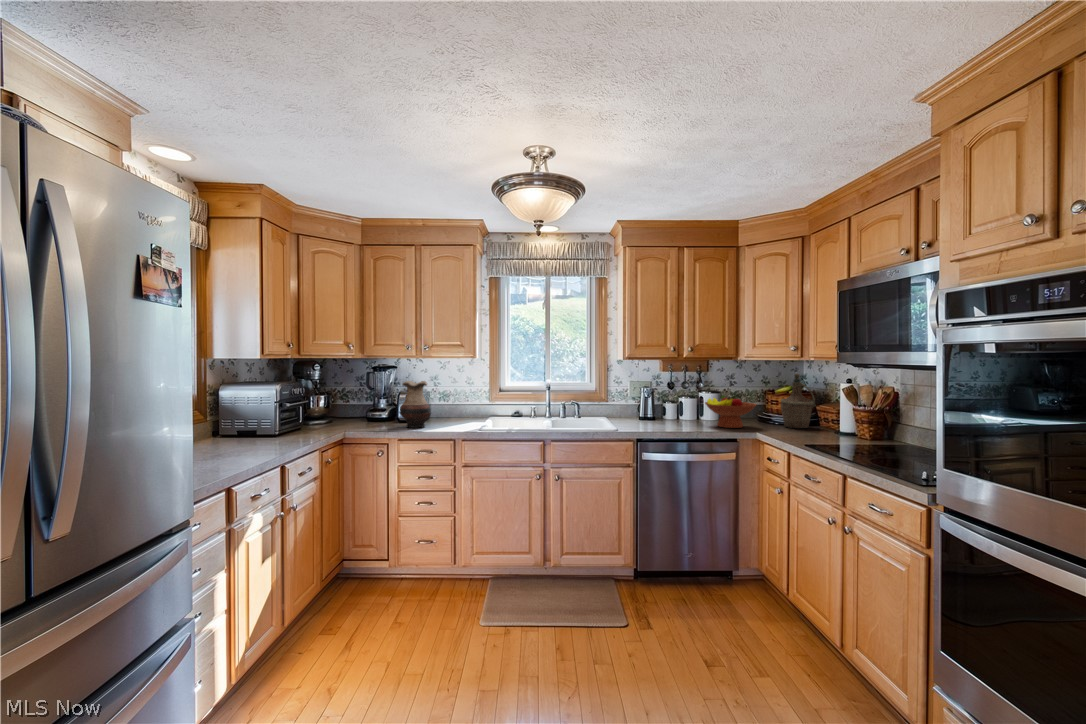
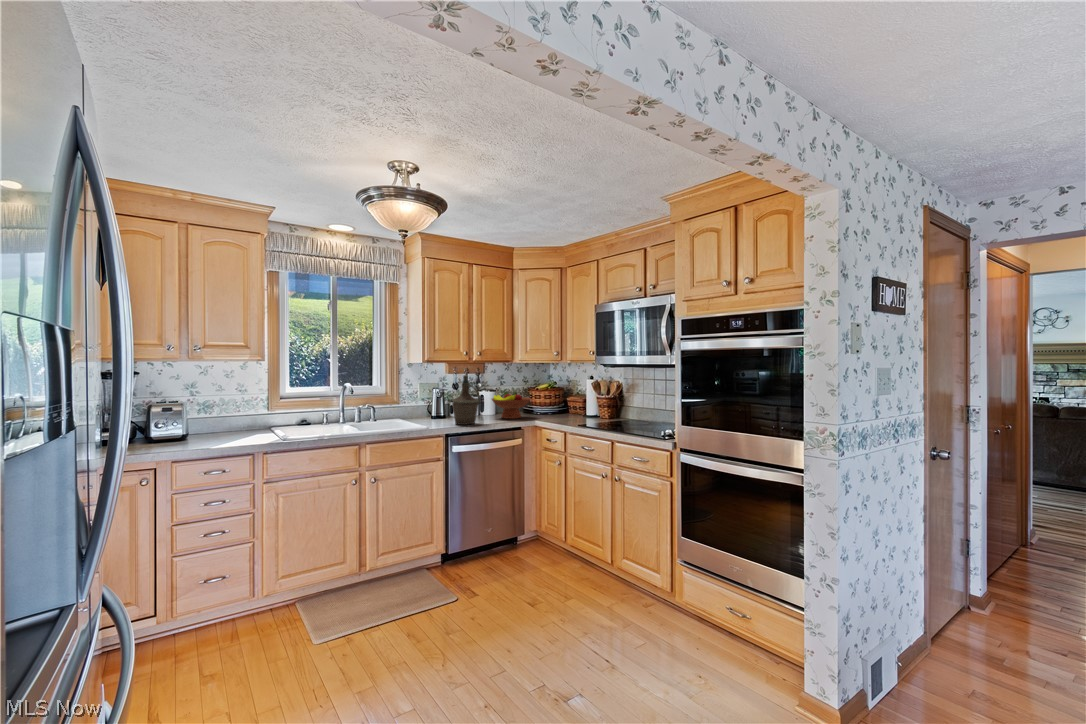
bottle: present [781,374,815,428] -> present [452,375,480,425]
vase: present [400,381,430,428] -> none [162,389,208,447]

